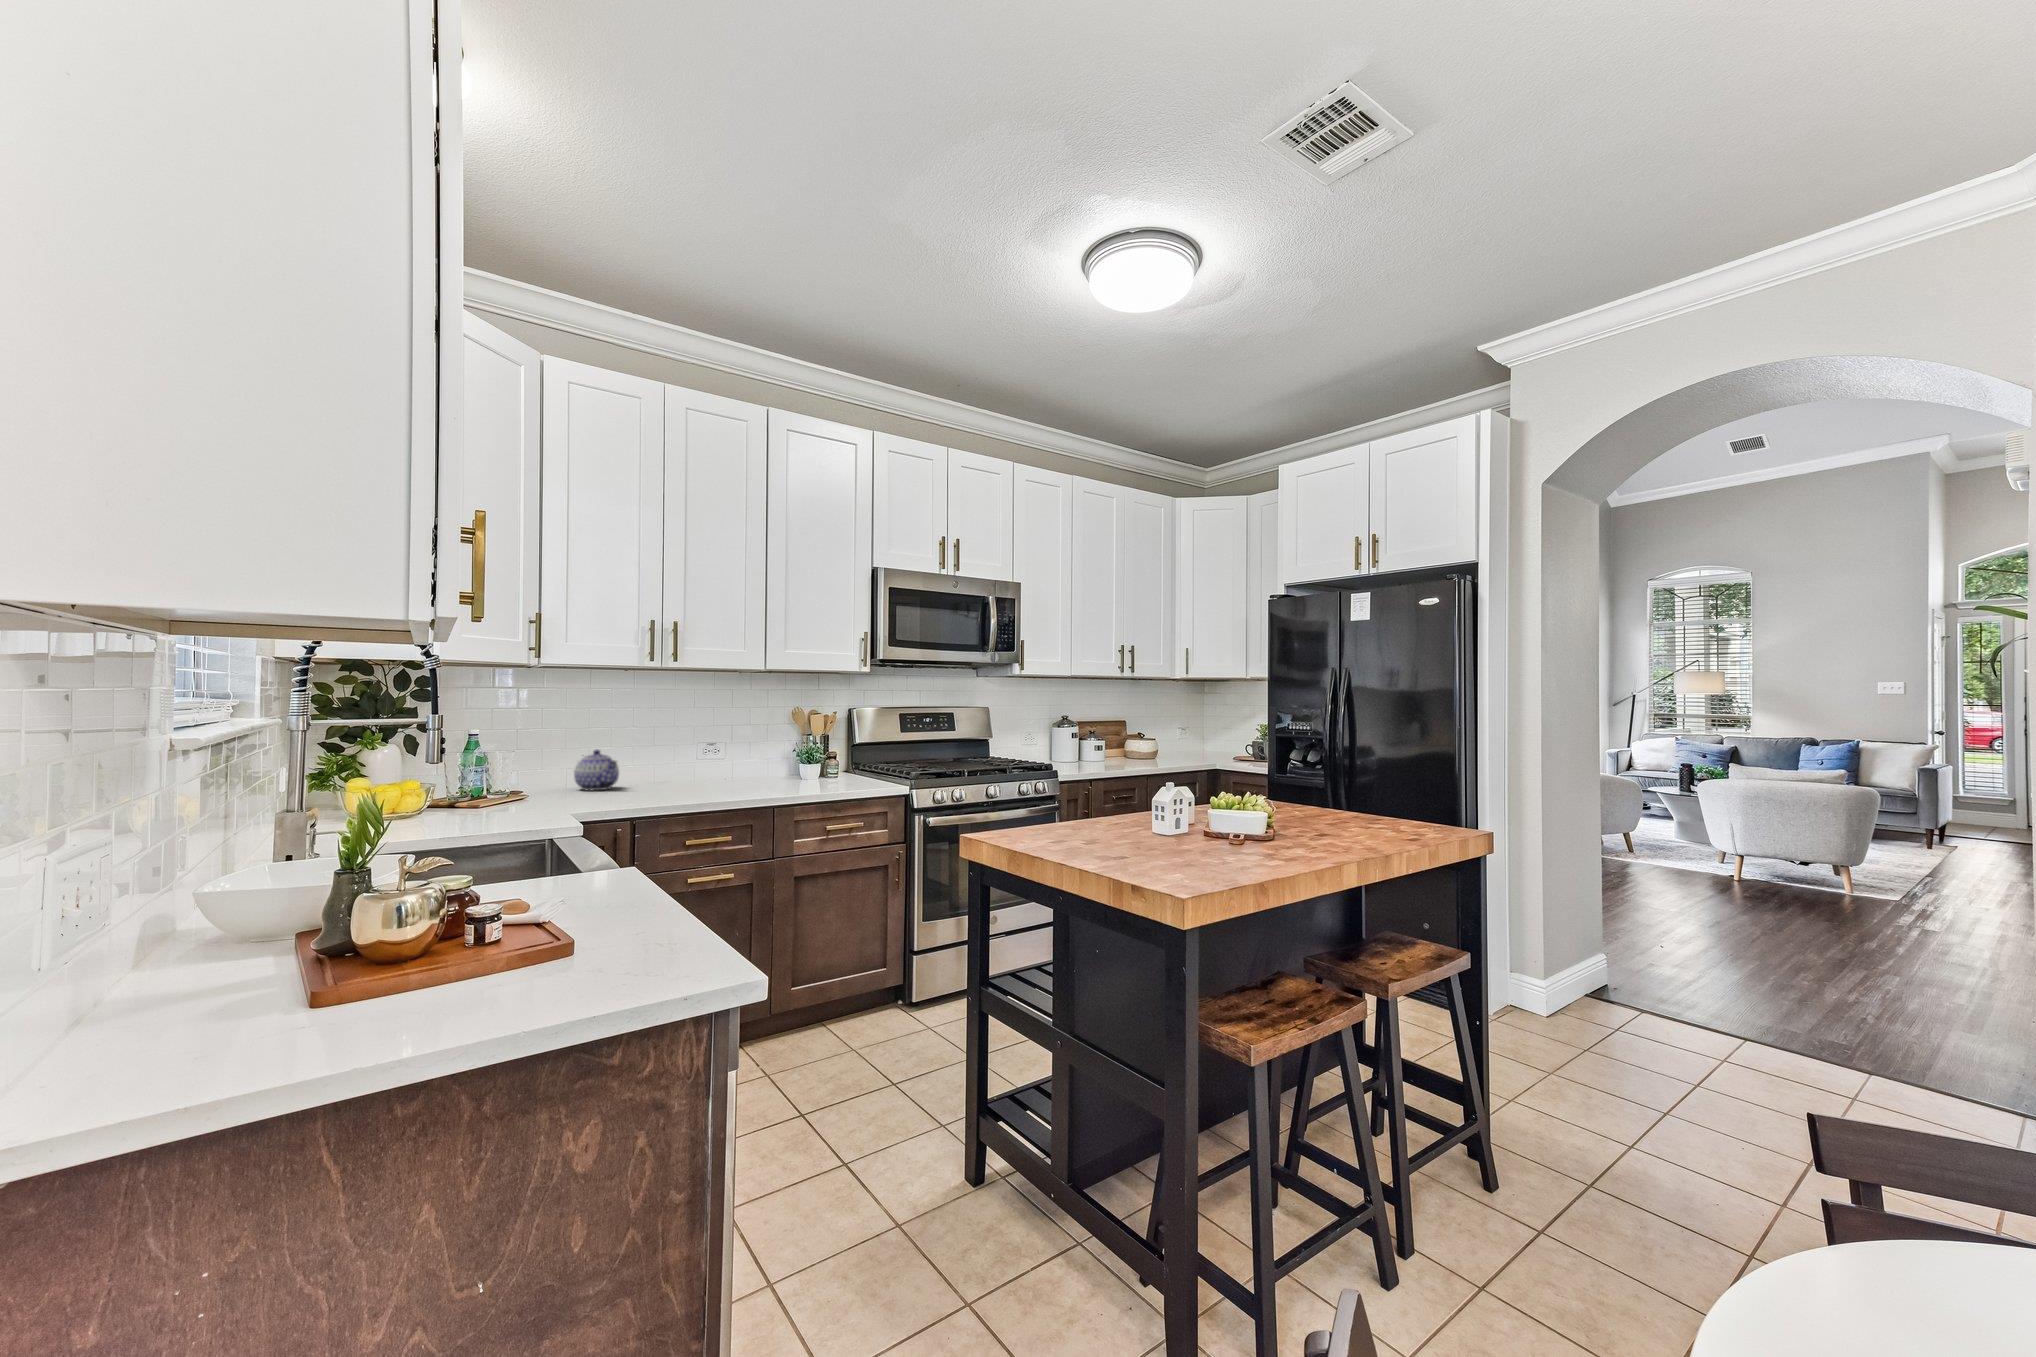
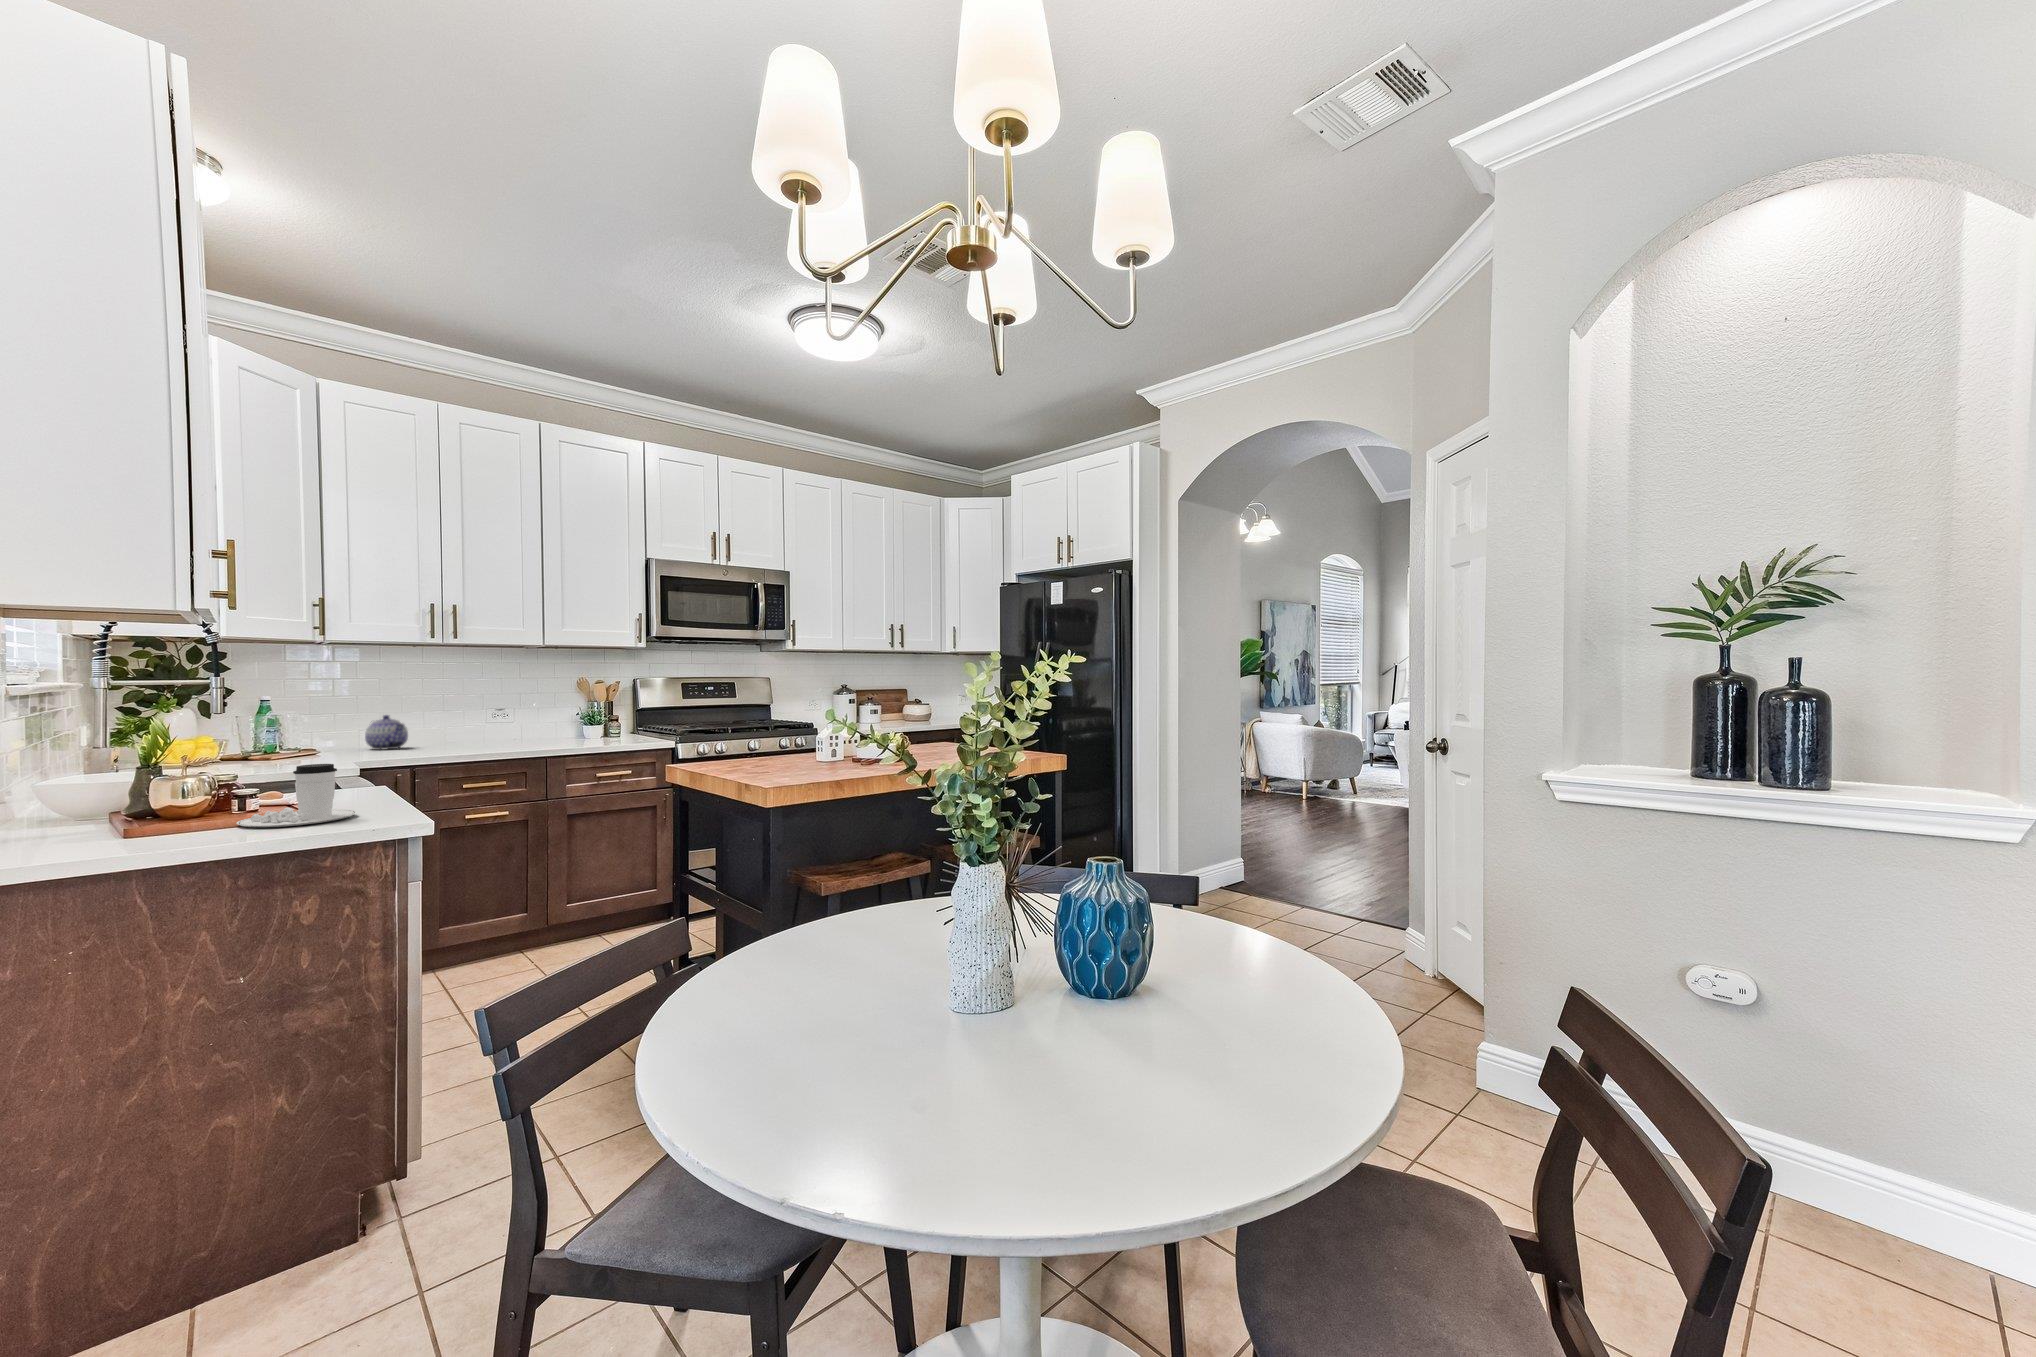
coffee cup: none [477,872,649,994] -> present [237,764,357,827]

